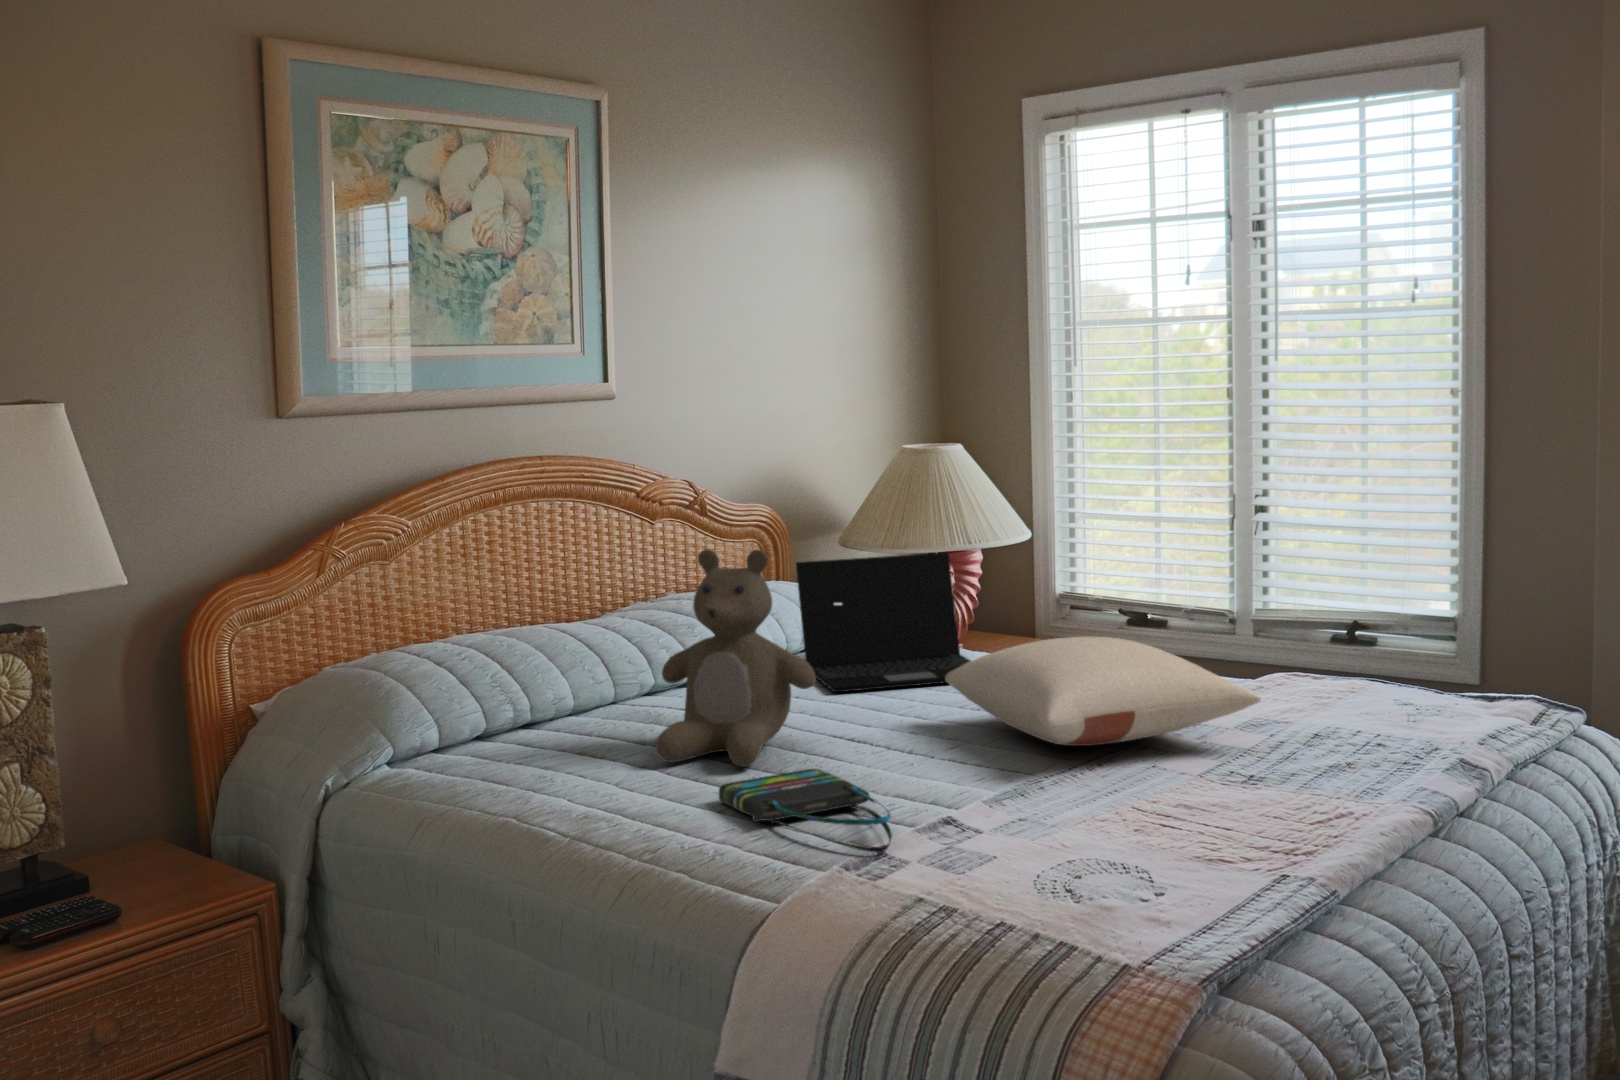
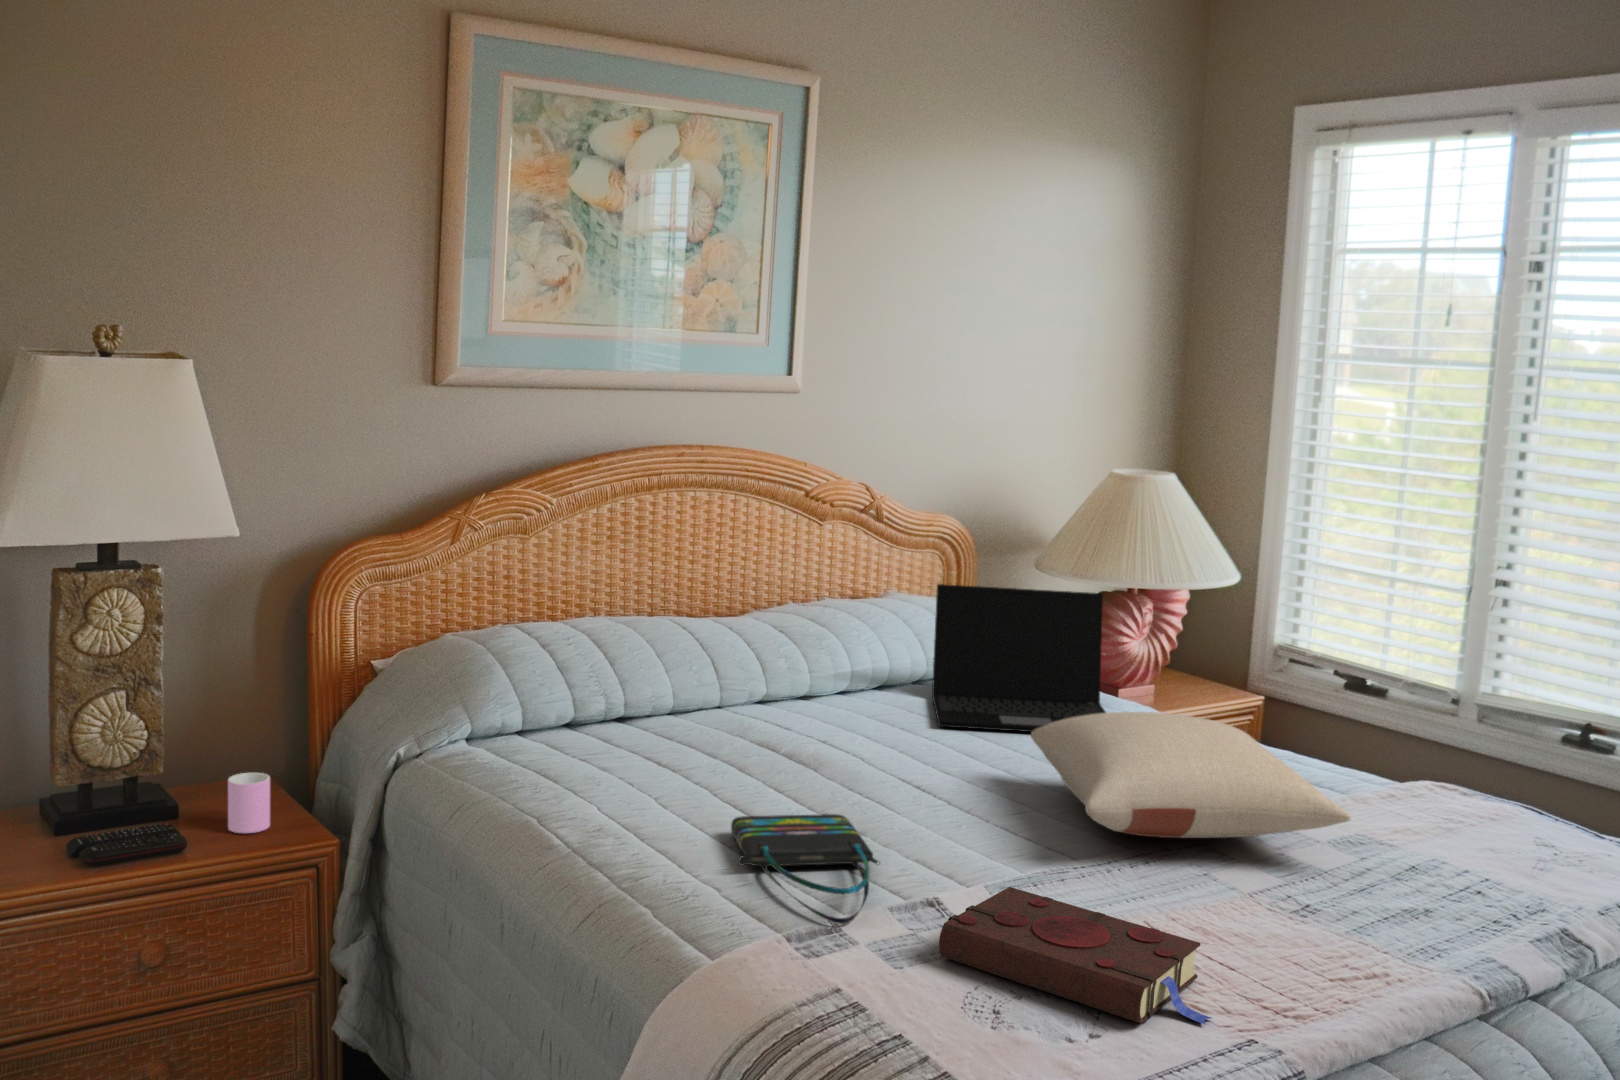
teddy bear: present [655,549,816,767] -> none [706,569,879,798]
book: none [986,795,1243,878] -> present [939,887,1212,1024]
cup: none [145,832,195,897] -> present [228,773,270,833]

